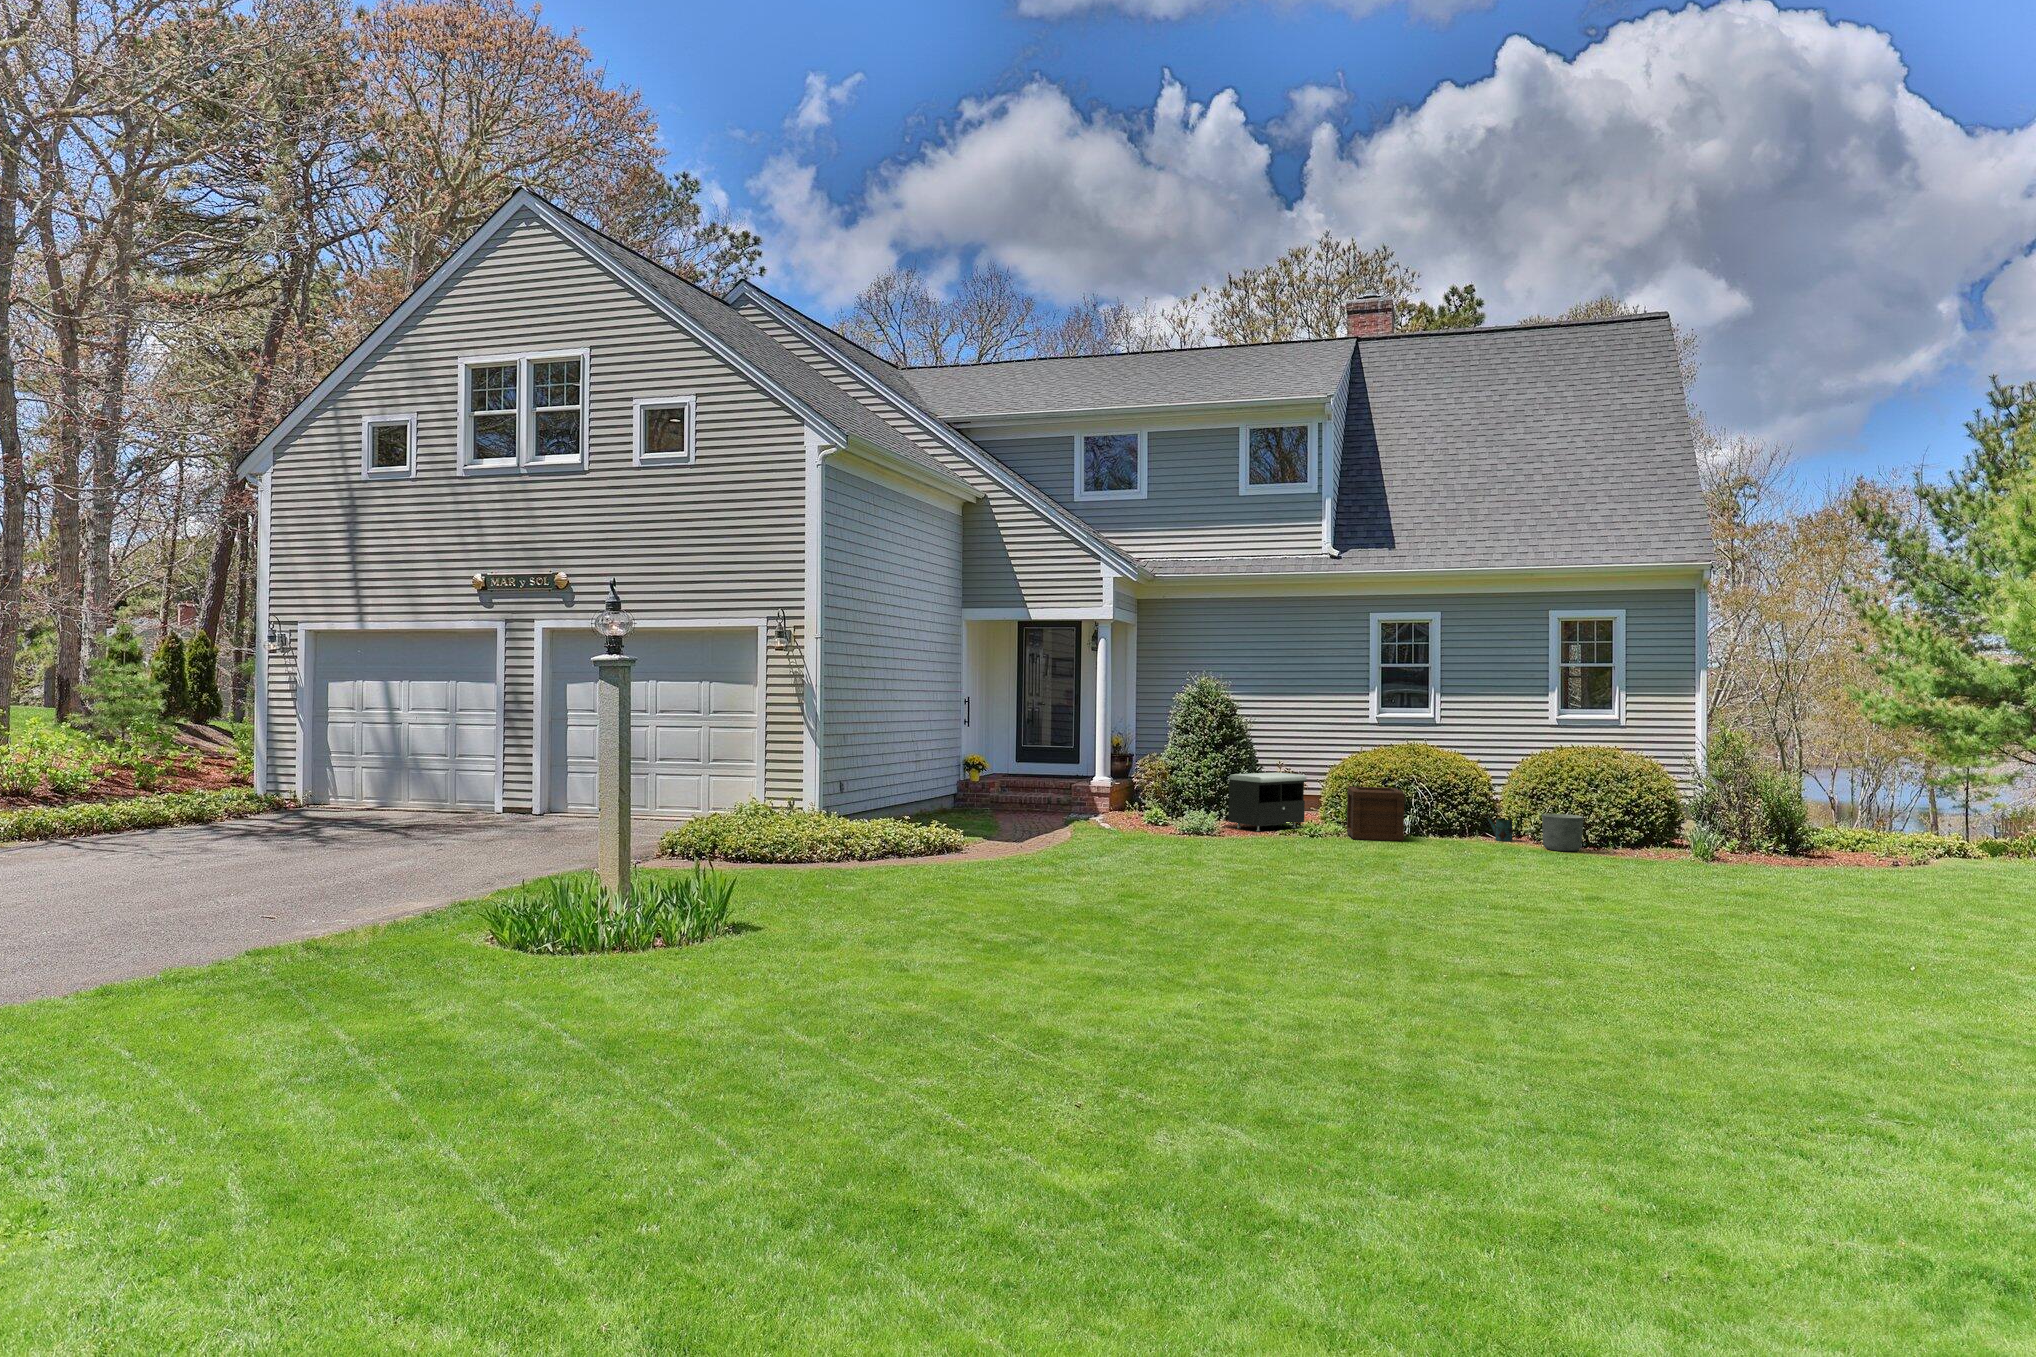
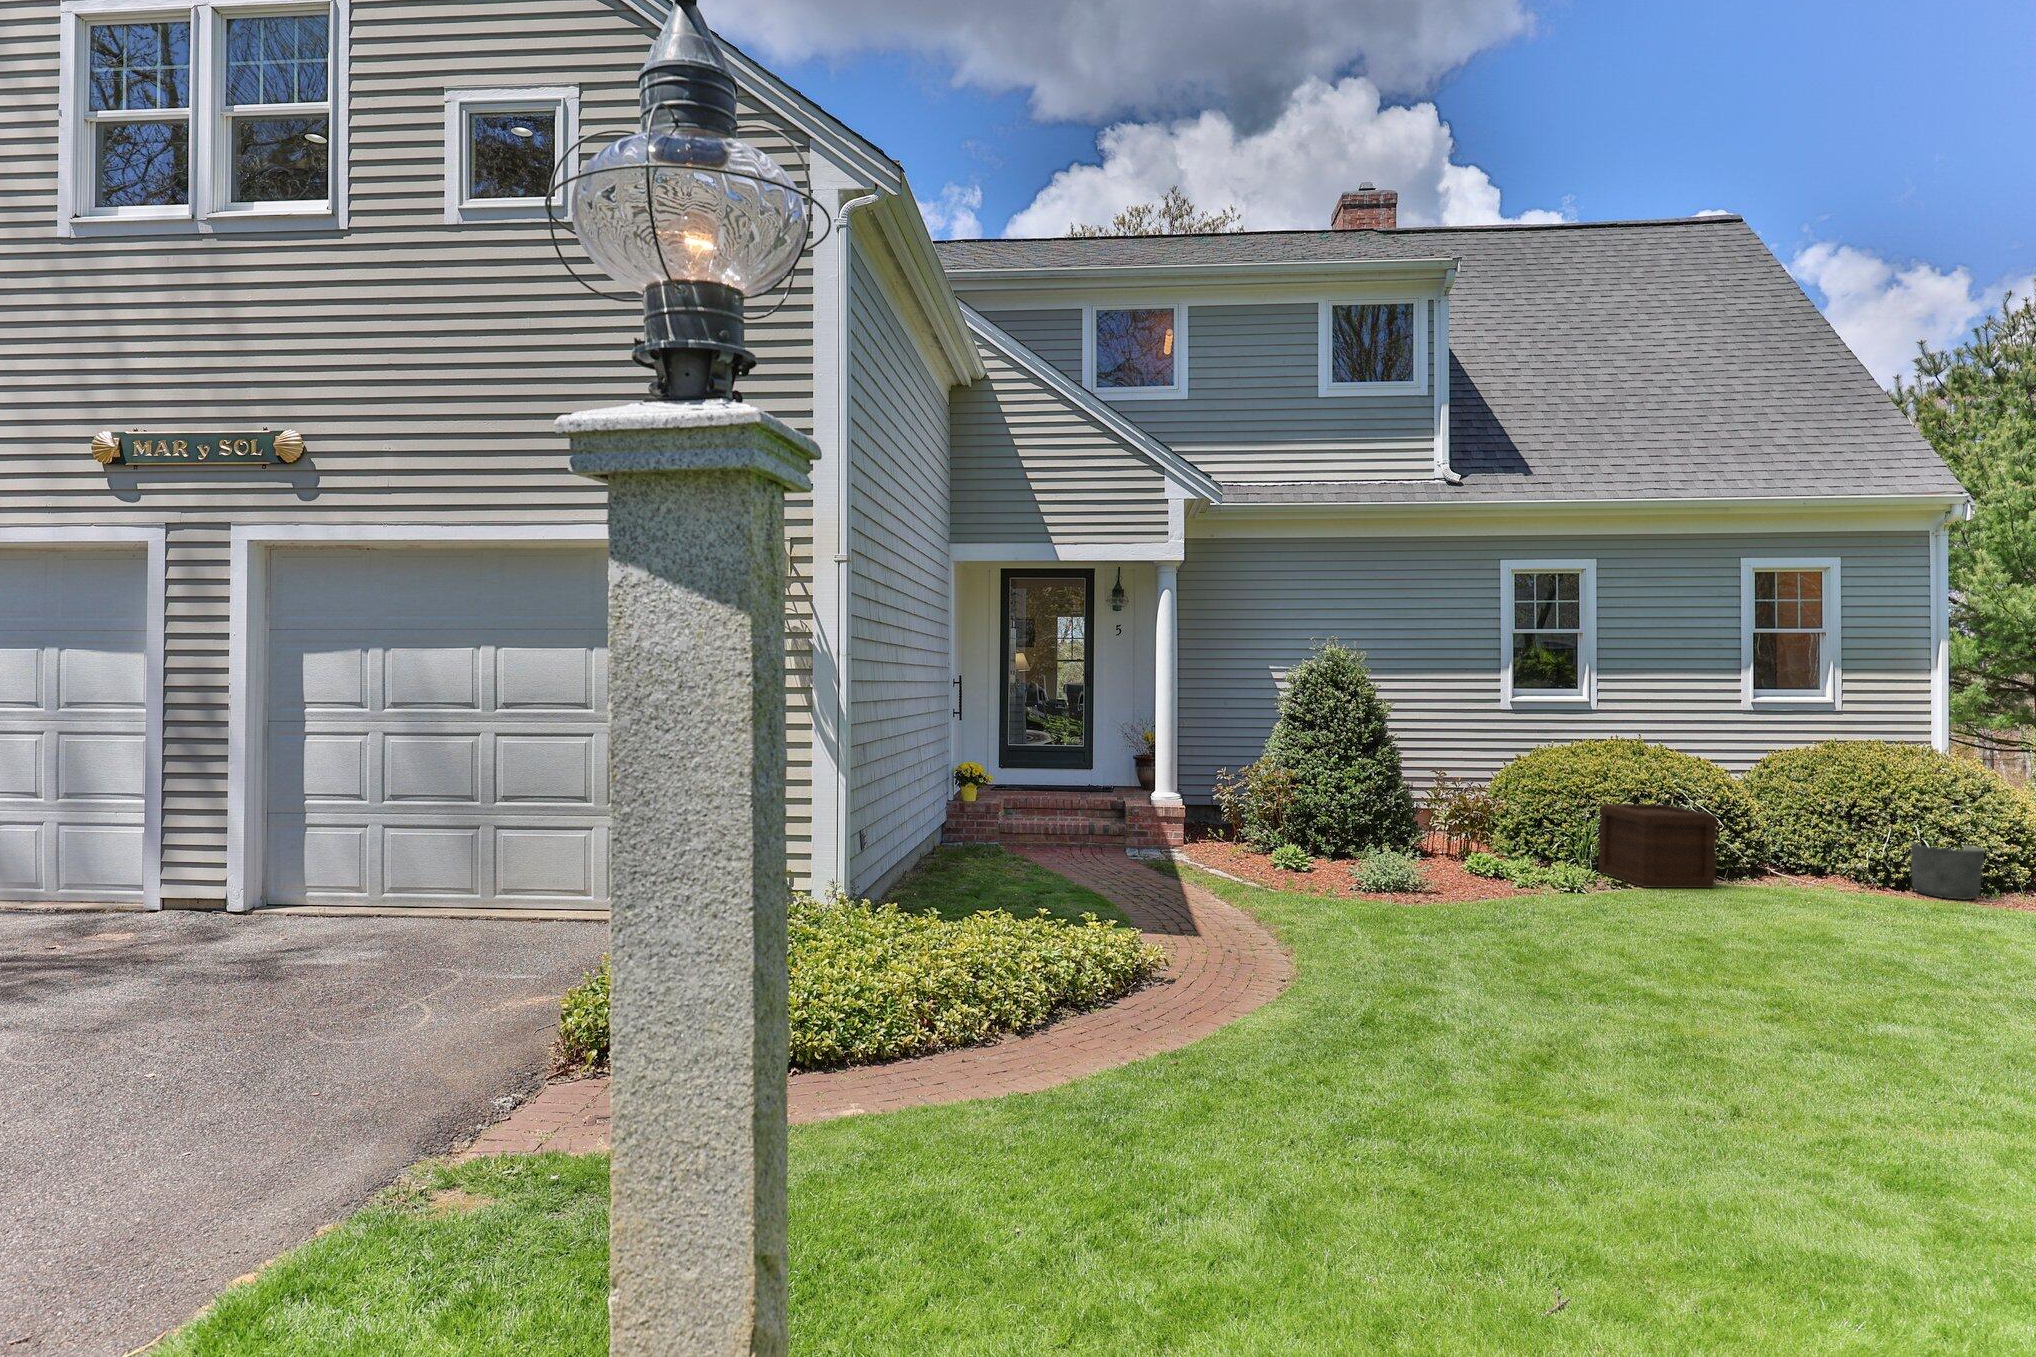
storage bench: present [1228,772,1307,831] -> none [1423,781,1520,875]
watering can: present [1484,814,1517,842] -> none [1776,838,1841,879]

